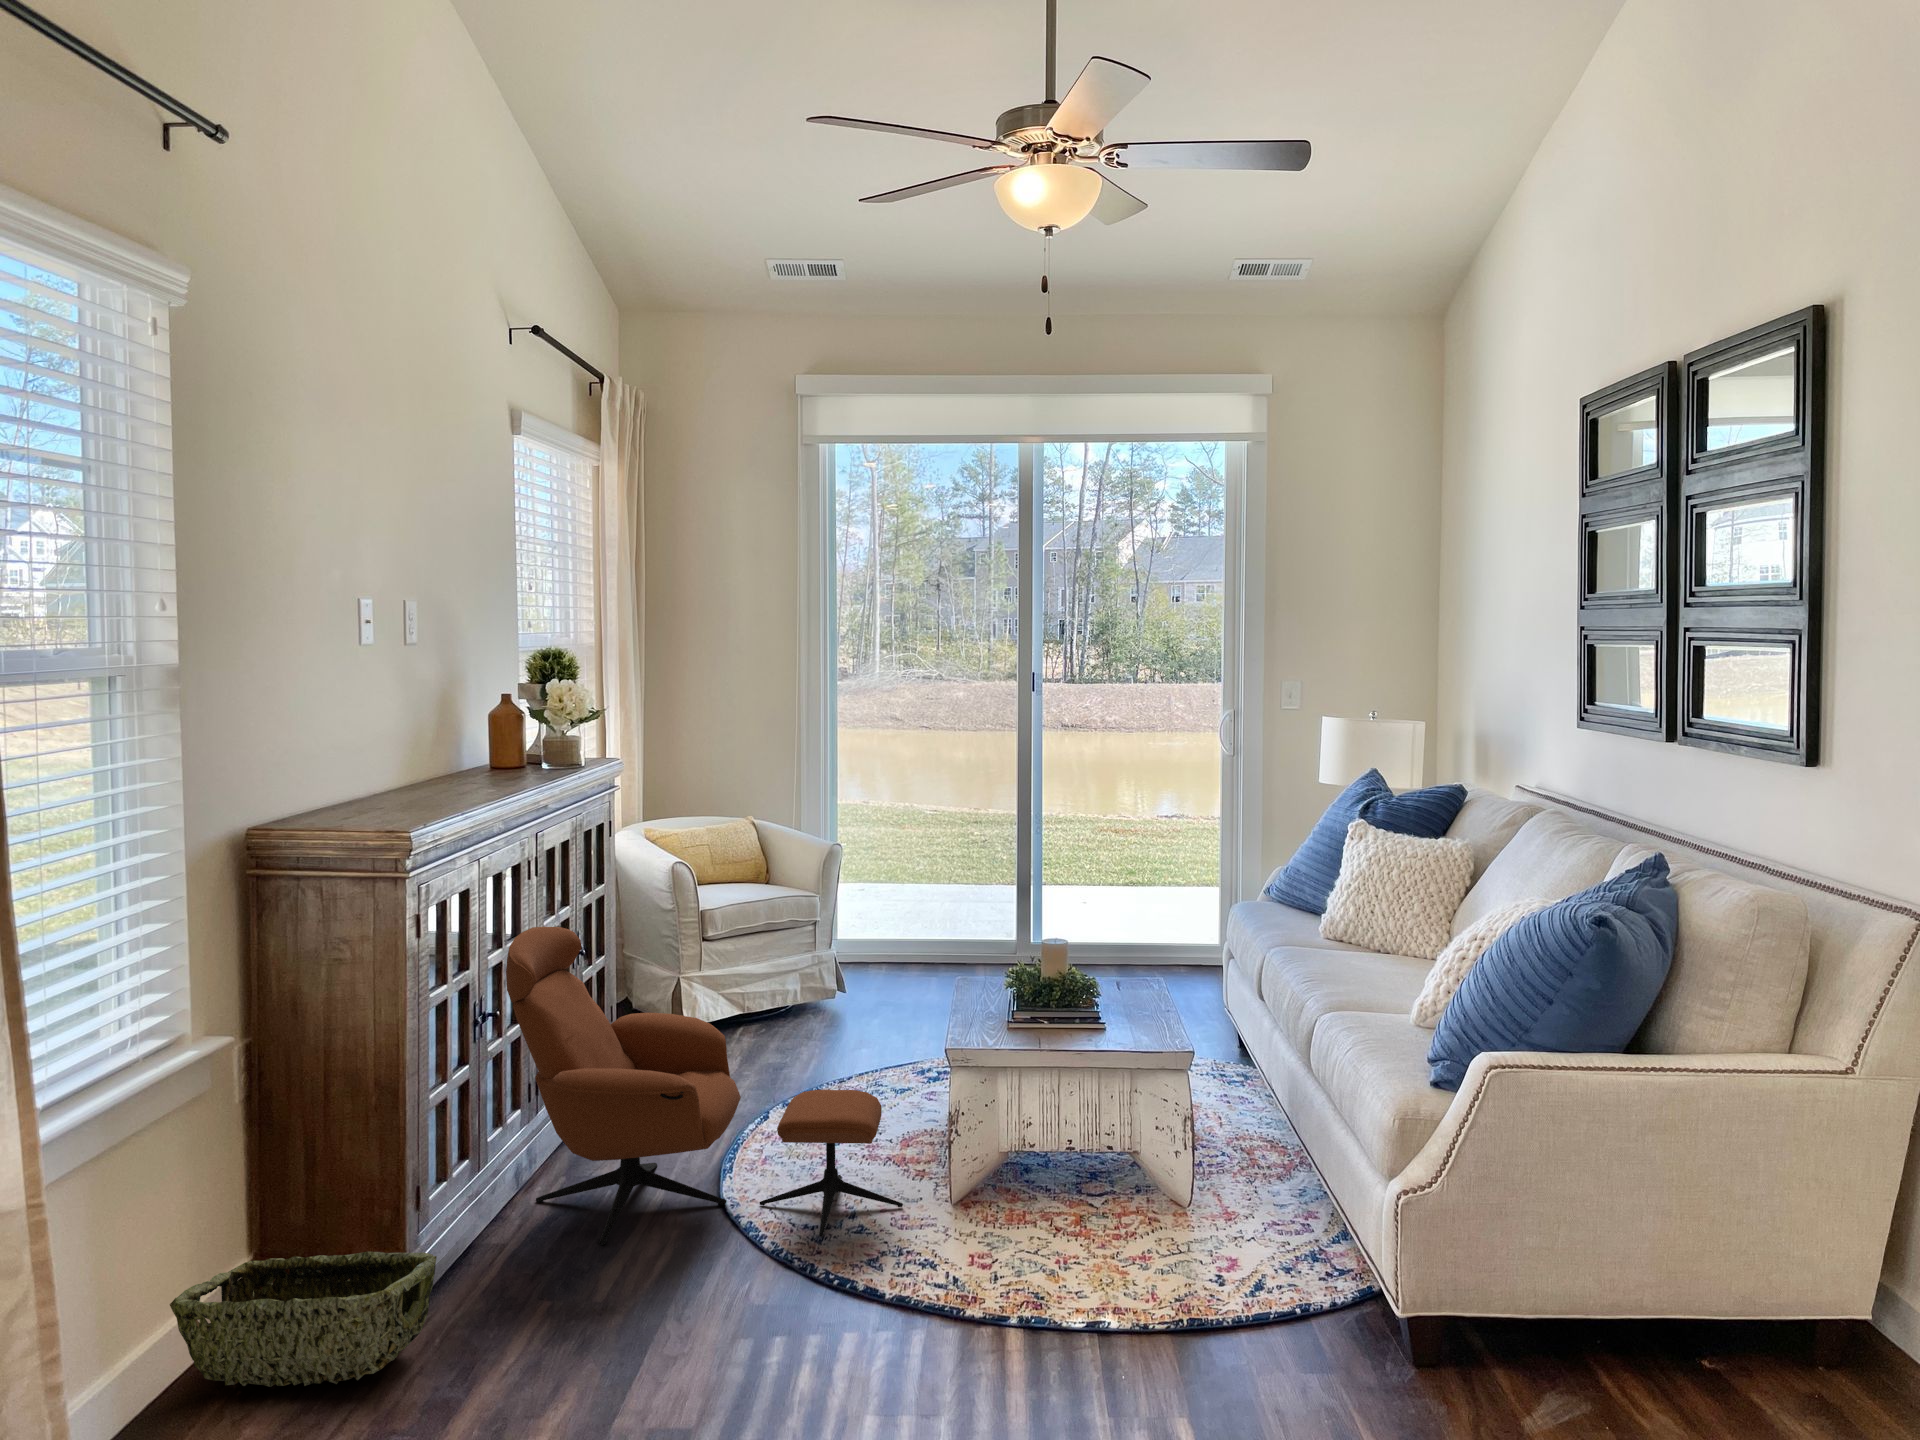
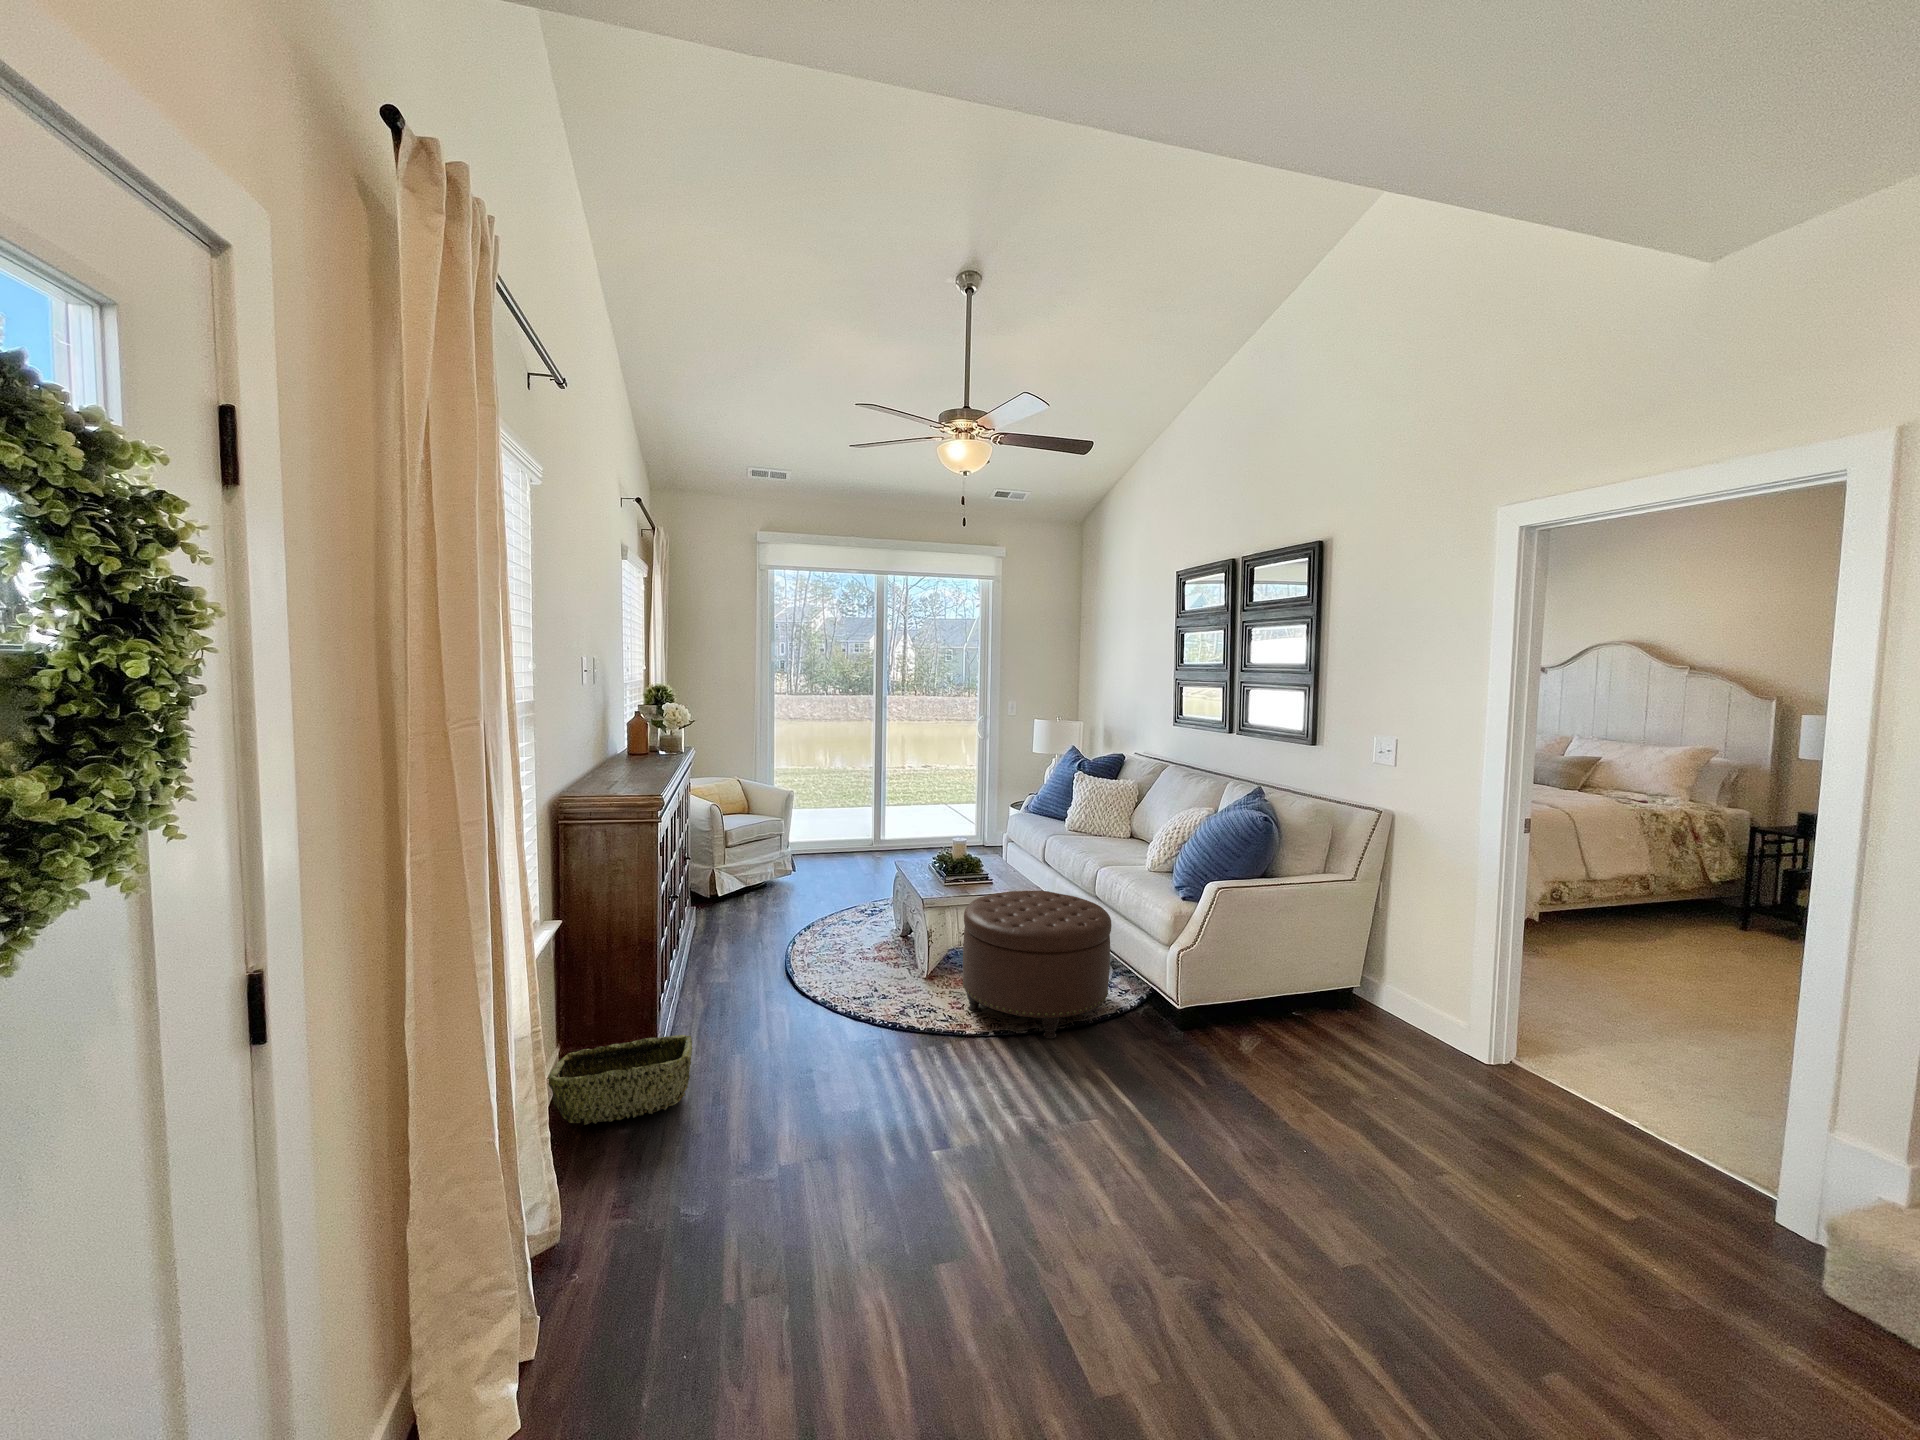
lounge chair: present [506,927,903,1245] -> none [683,844,901,1022]
ottoman: none [984,1048,1281,1349] -> present [963,891,1111,1038]

